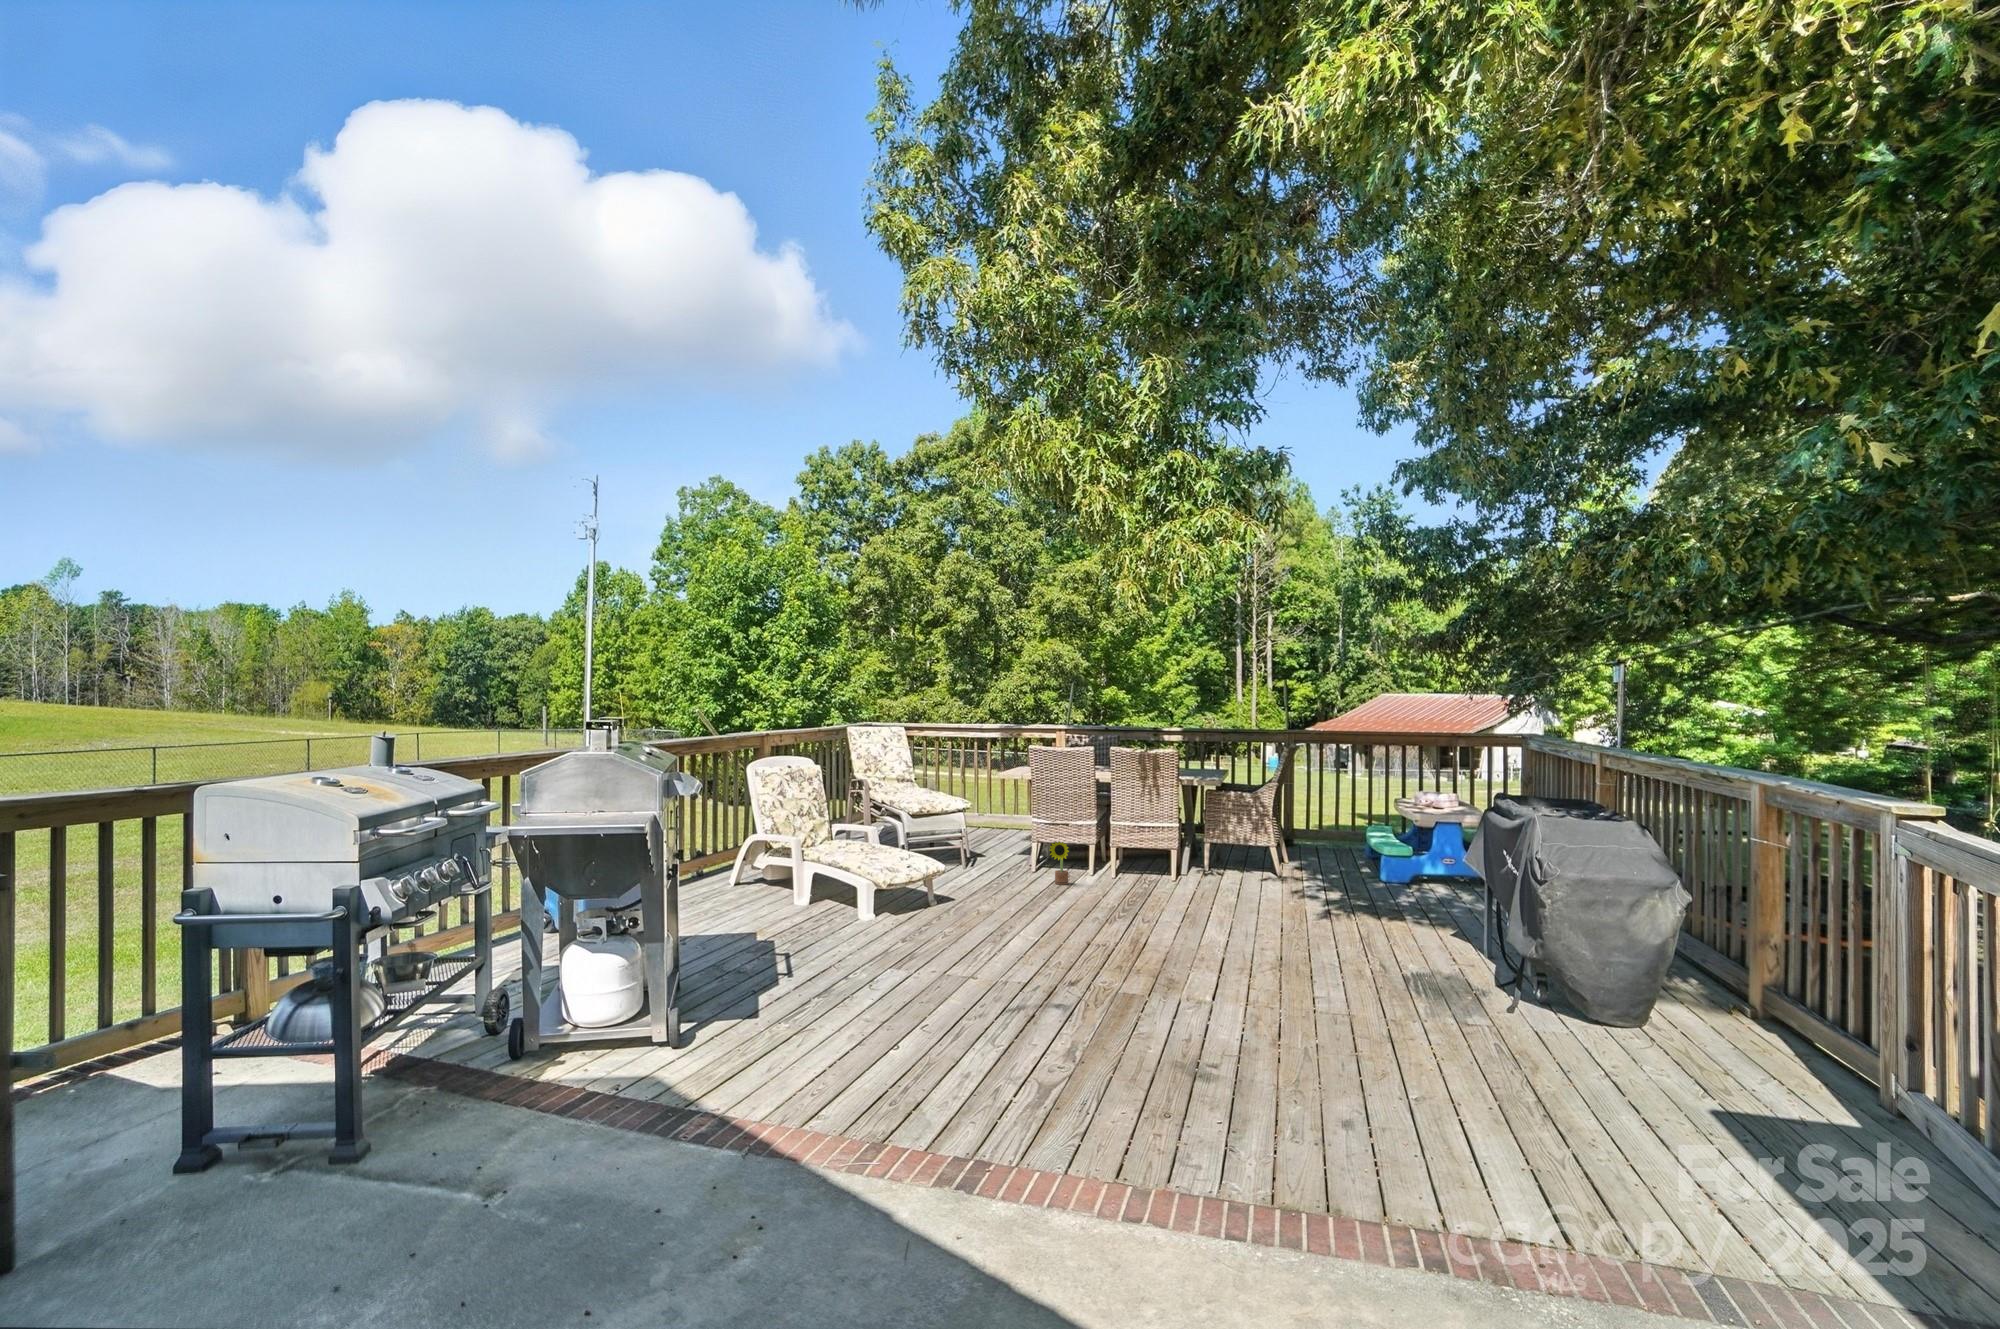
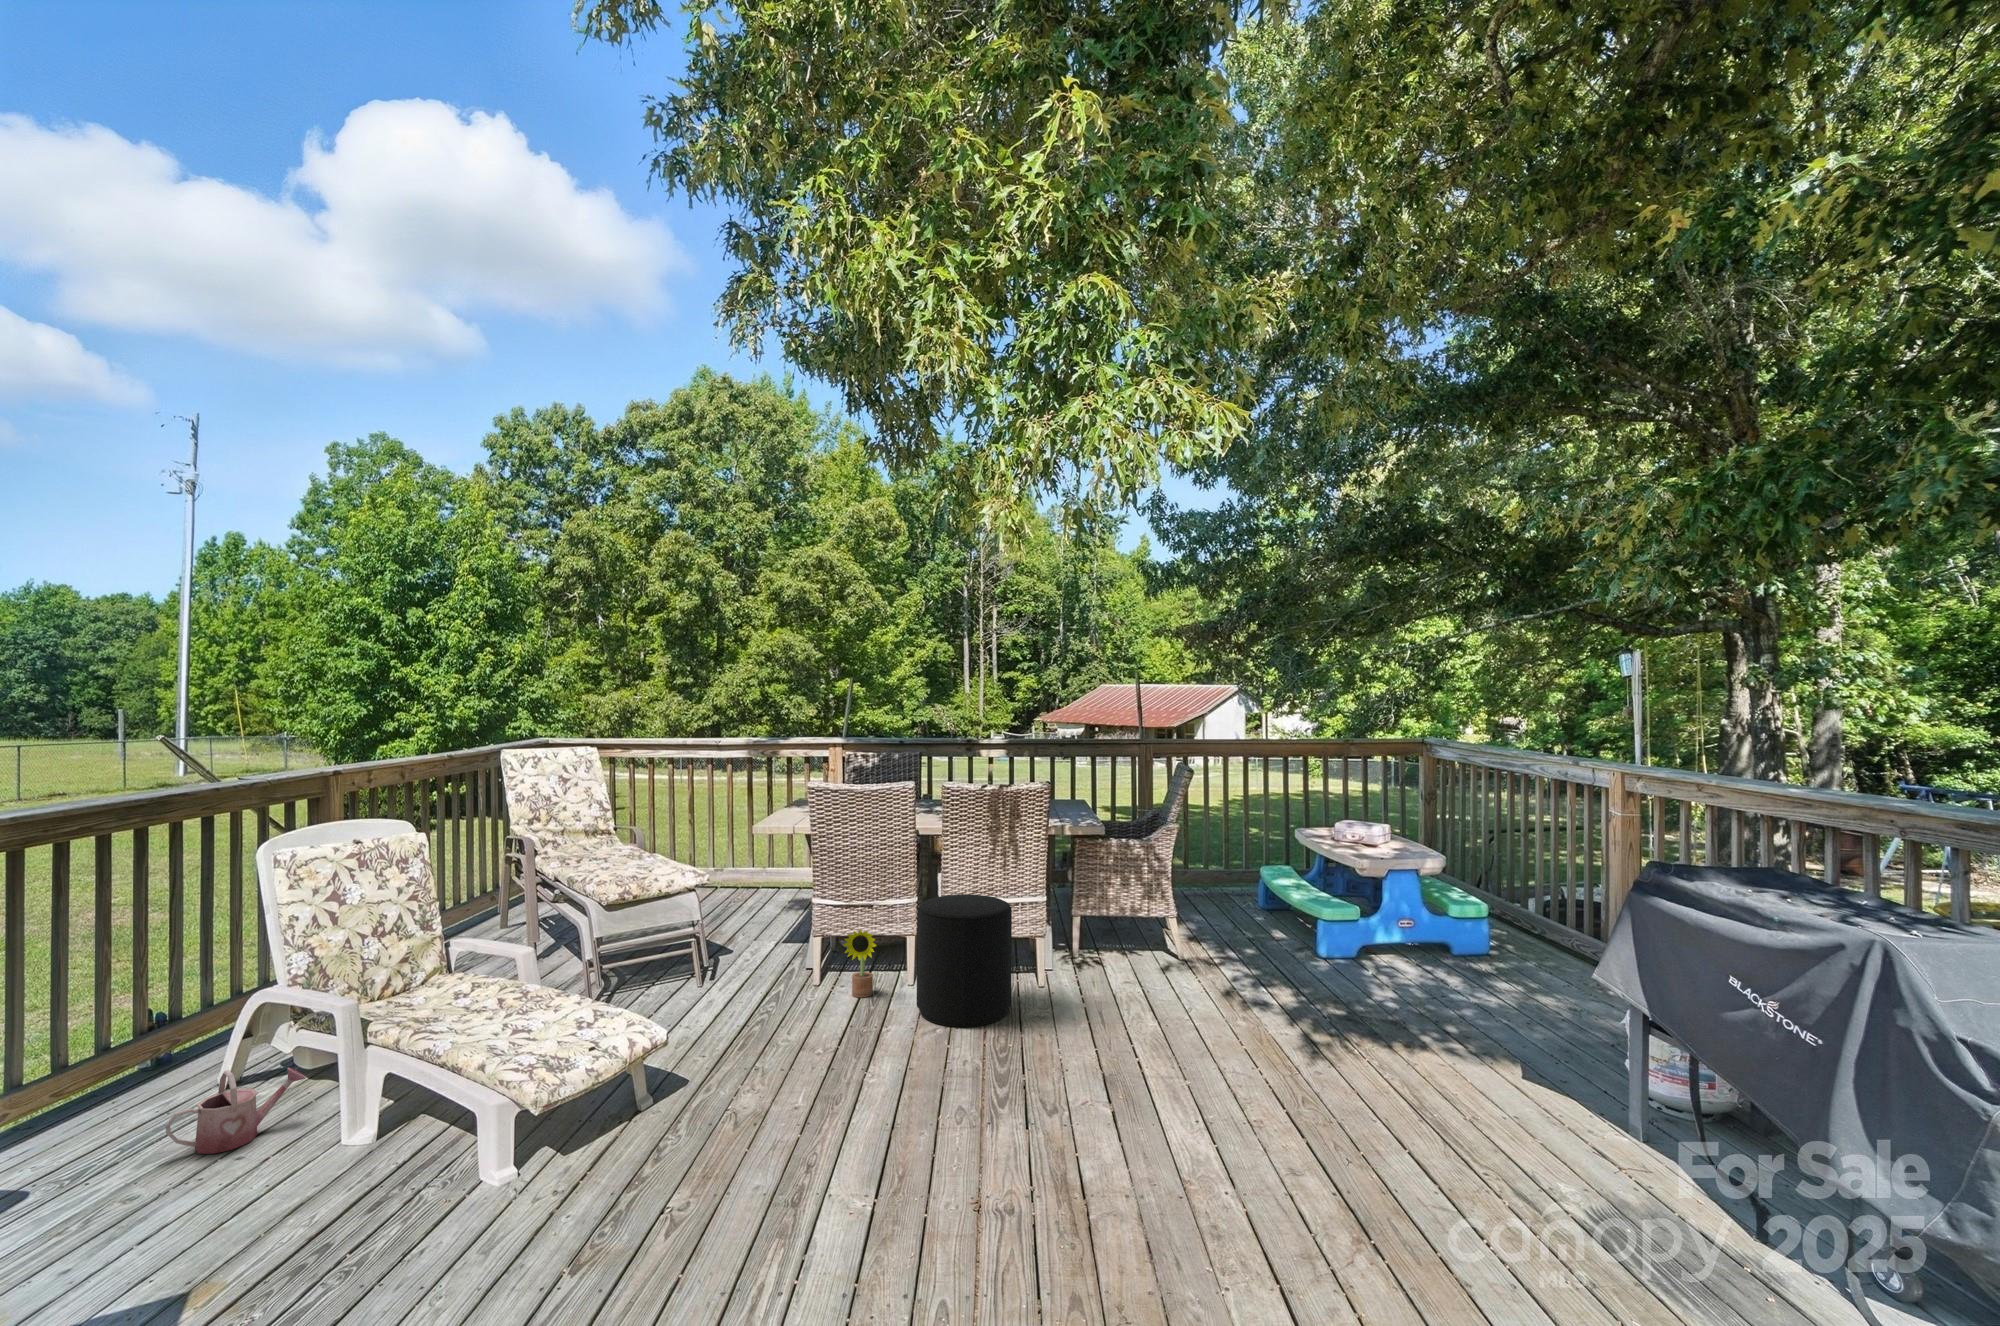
stool: none [1092,822,1153,899] -> present [917,894,1012,1027]
watering can: none [723,869,775,905] -> present [165,1068,306,1154]

